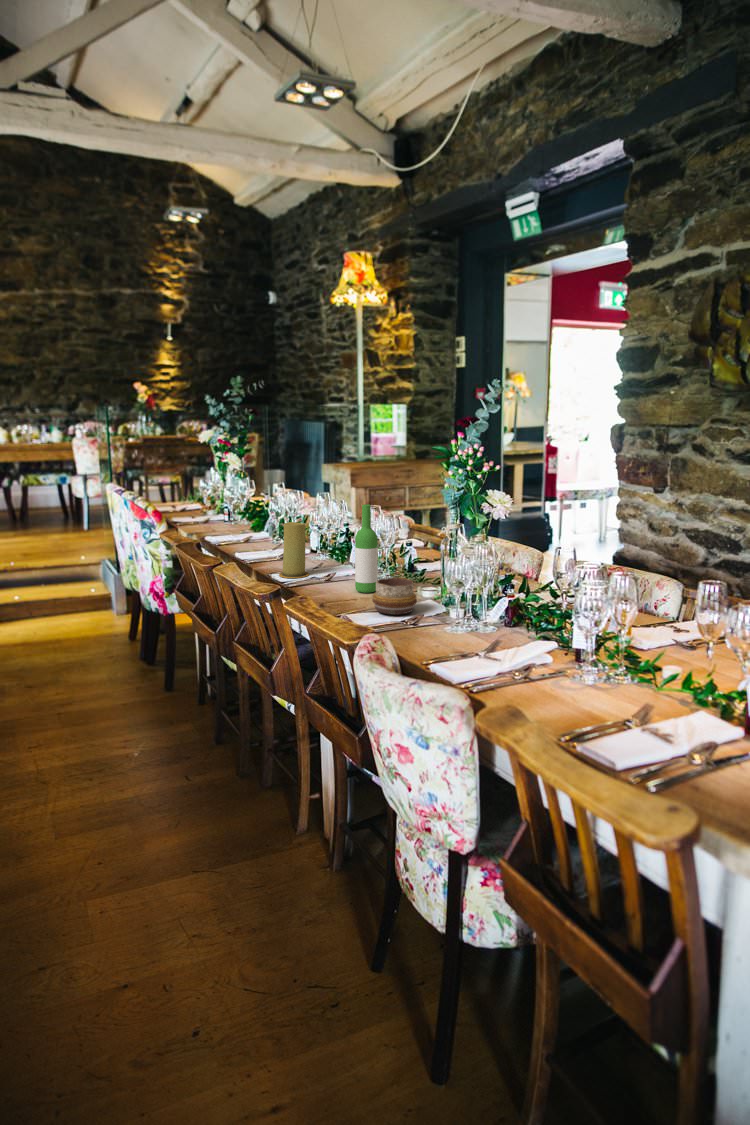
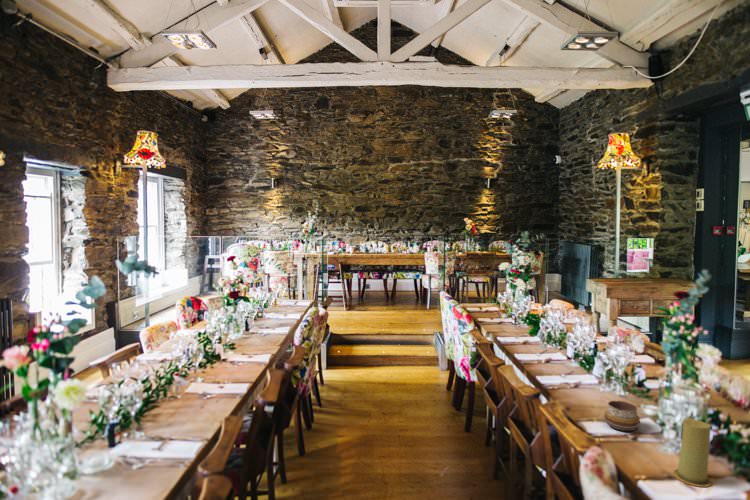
wine bottle: present [355,505,378,593] -> none [594,342,612,405]
candle: present [279,522,309,578] -> present [673,418,712,487]

